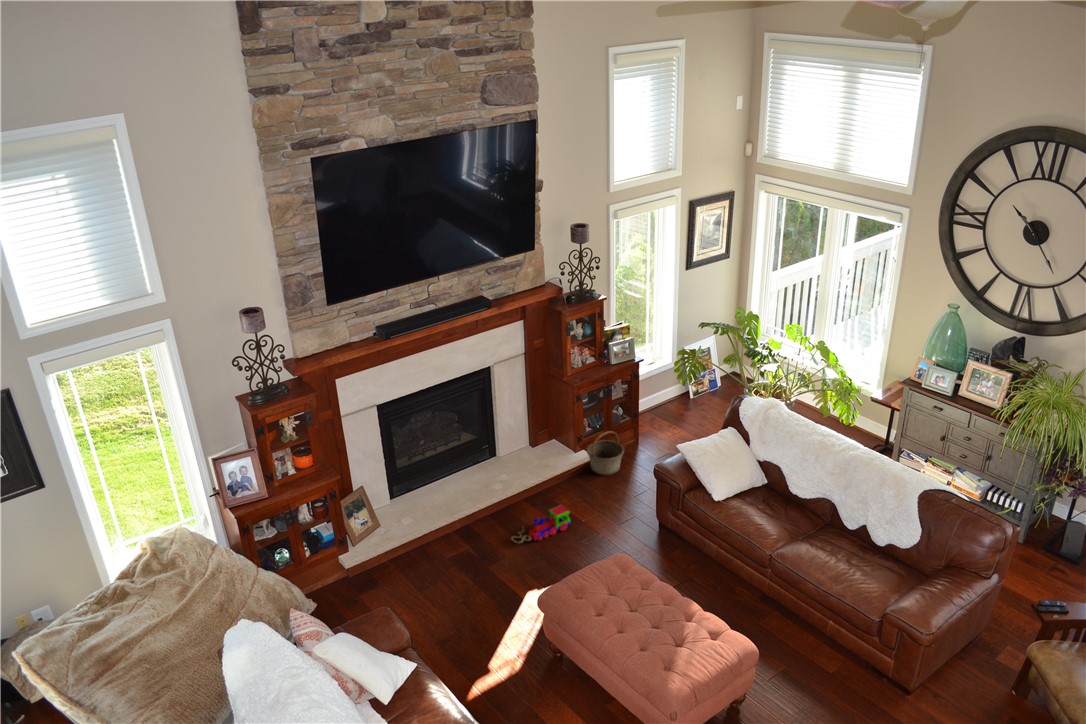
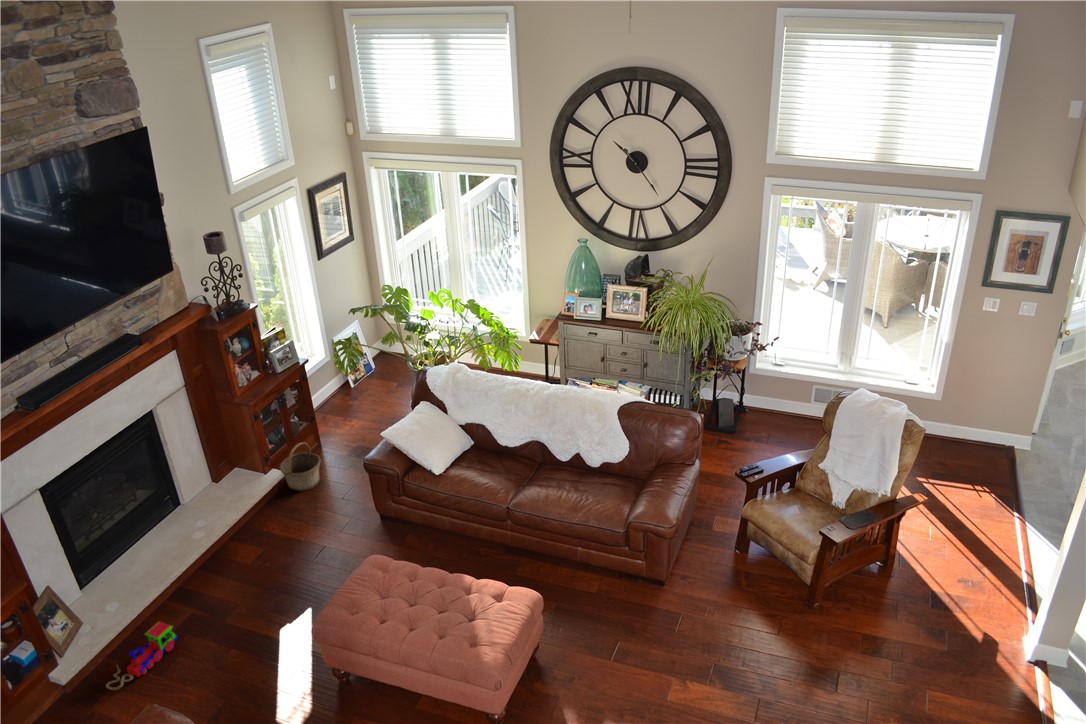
toy train: present [511,505,571,543] -> present [106,621,177,690]

